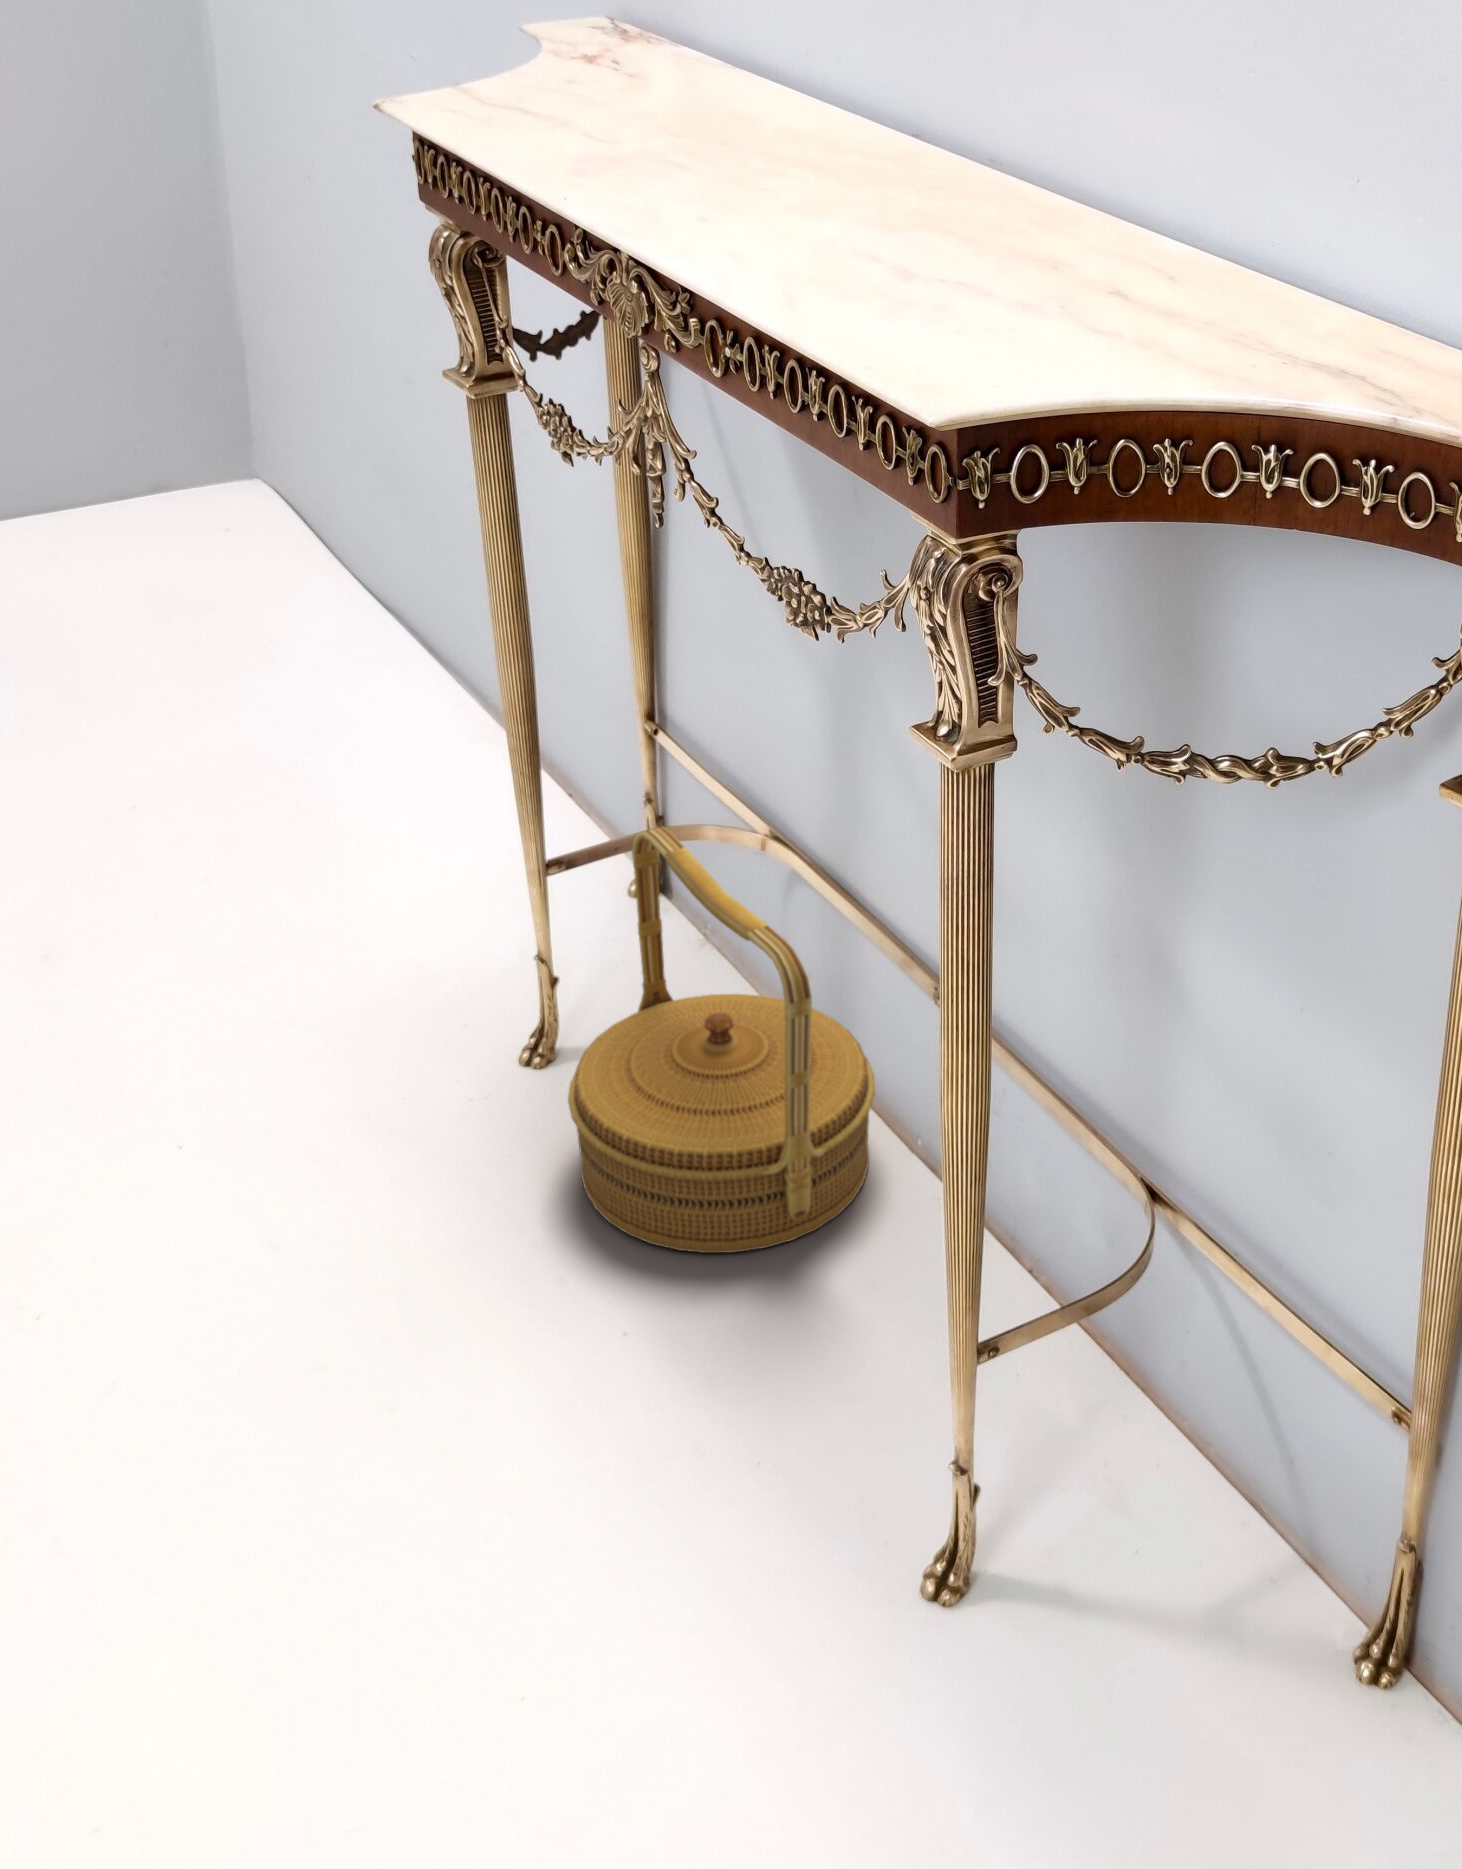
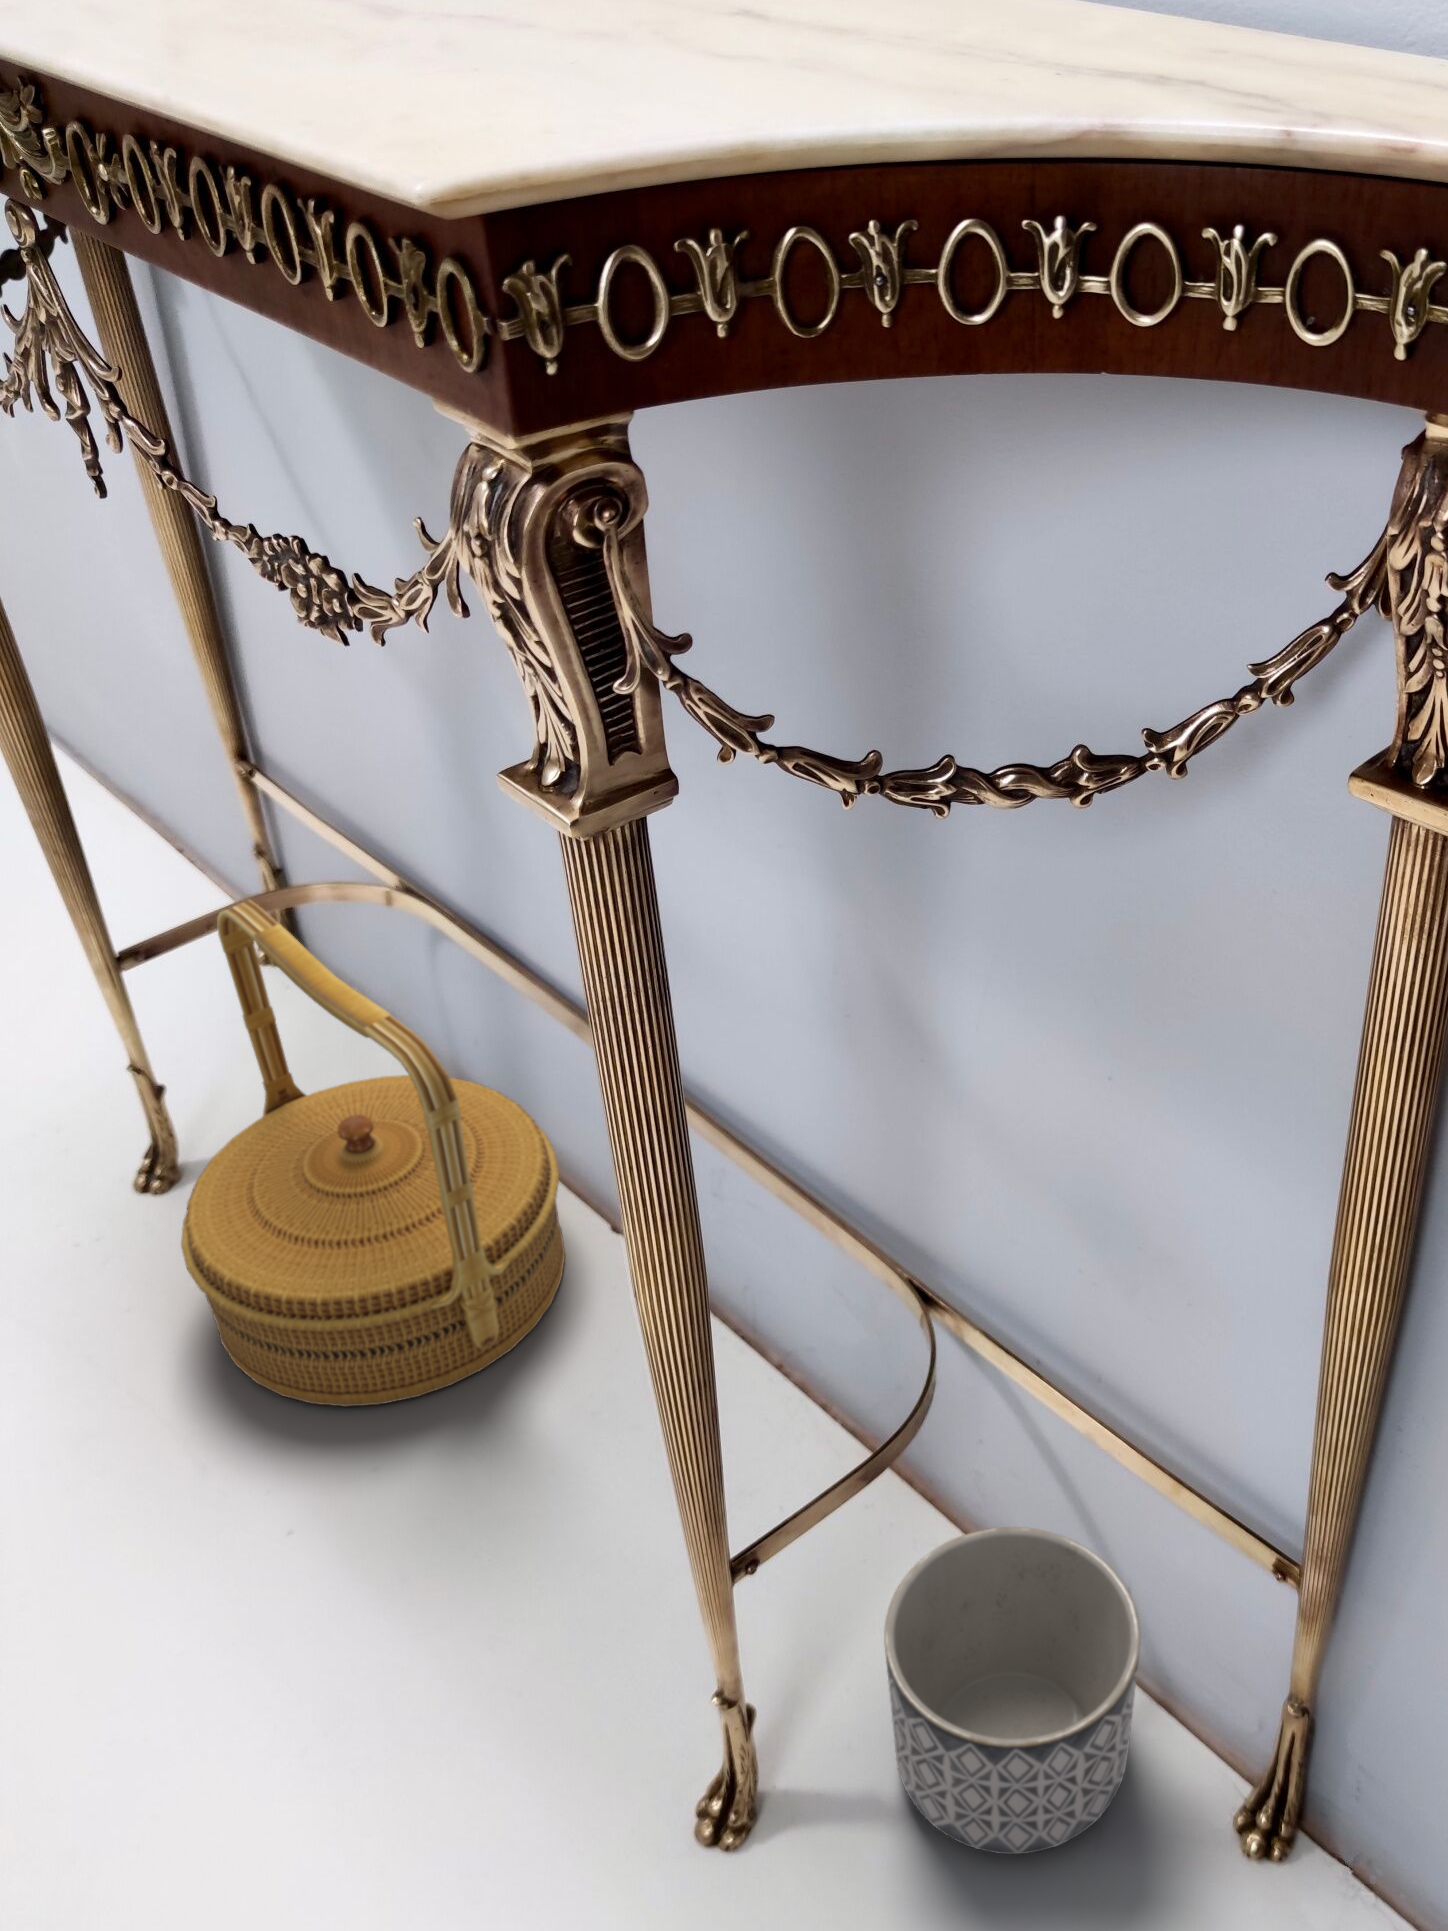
planter: none [1085,1382,1289,1633] -> present [884,1527,1141,1854]

